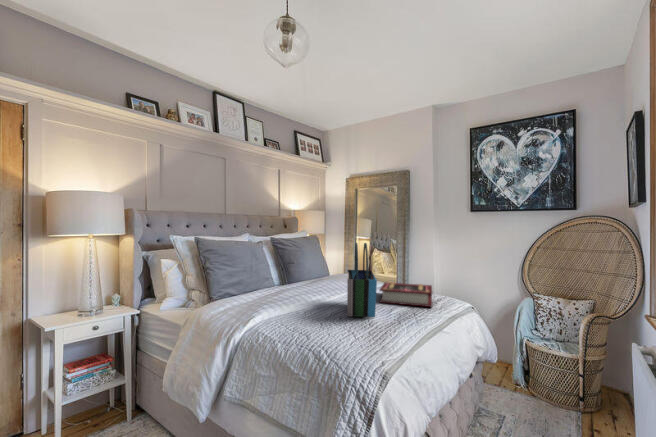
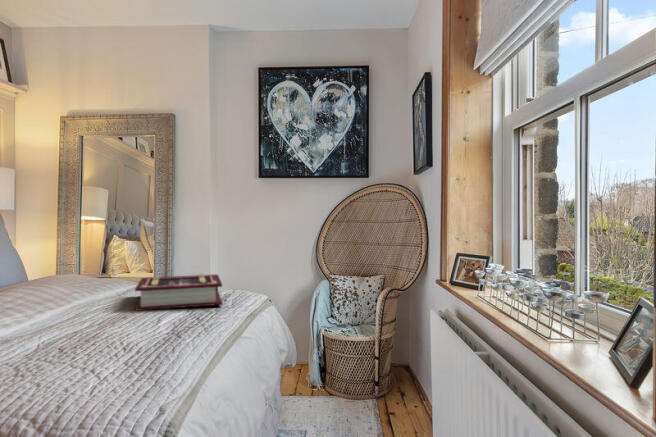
tote bag: present [347,243,377,317] -> none [72,206,135,342]

